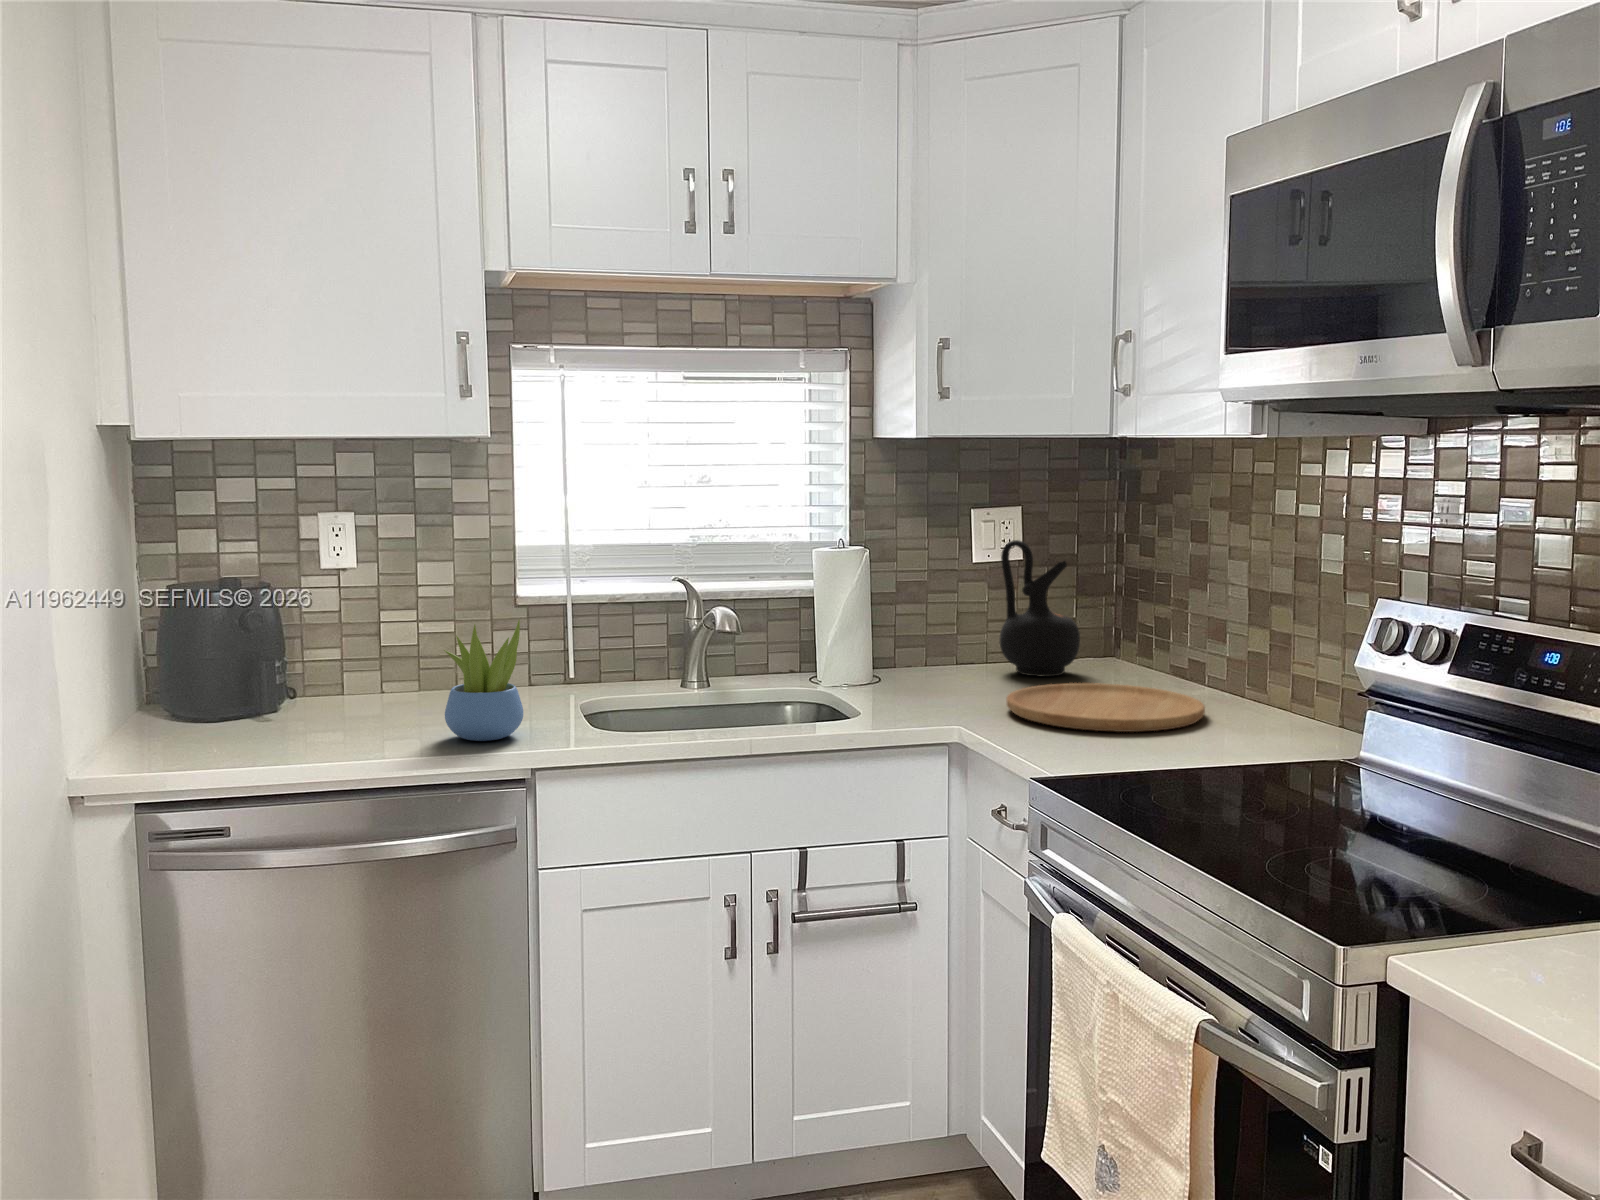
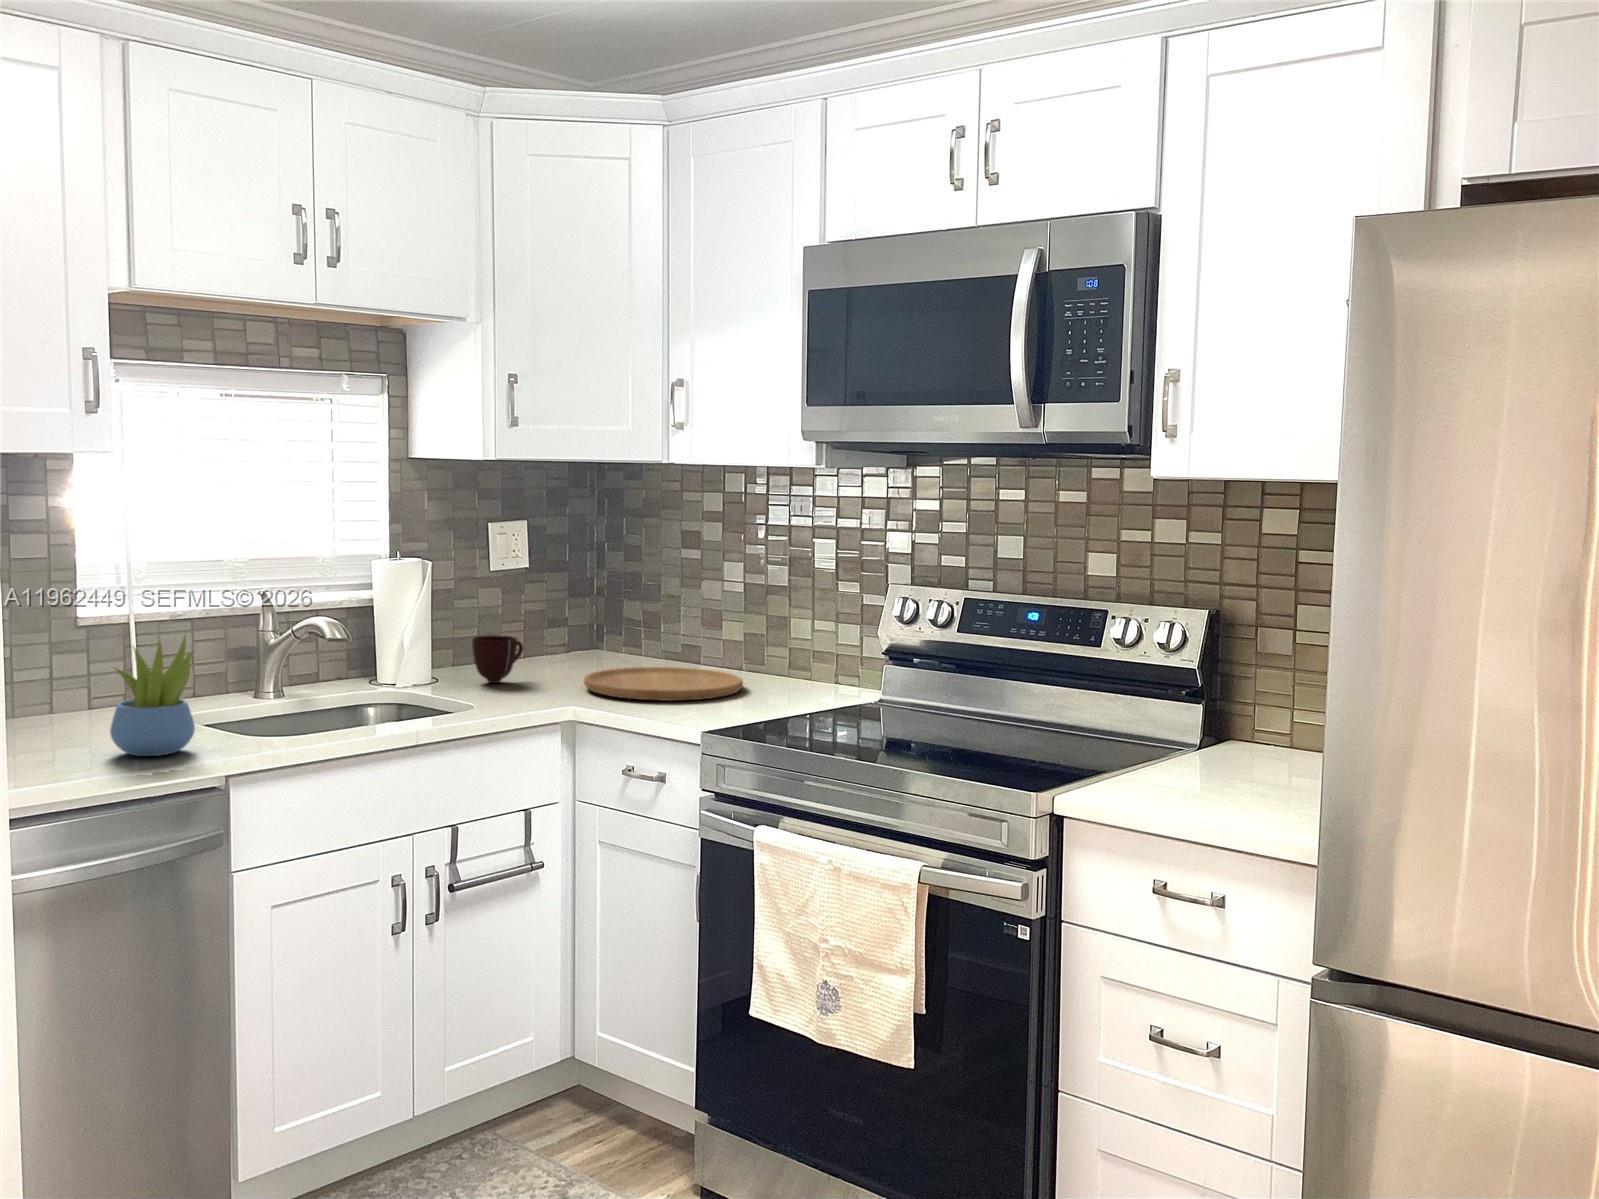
ceramic jug: present [1000,540,1080,677] -> none [525,550,595,667]
mug: none [907,635,970,690] -> present [472,635,523,683]

